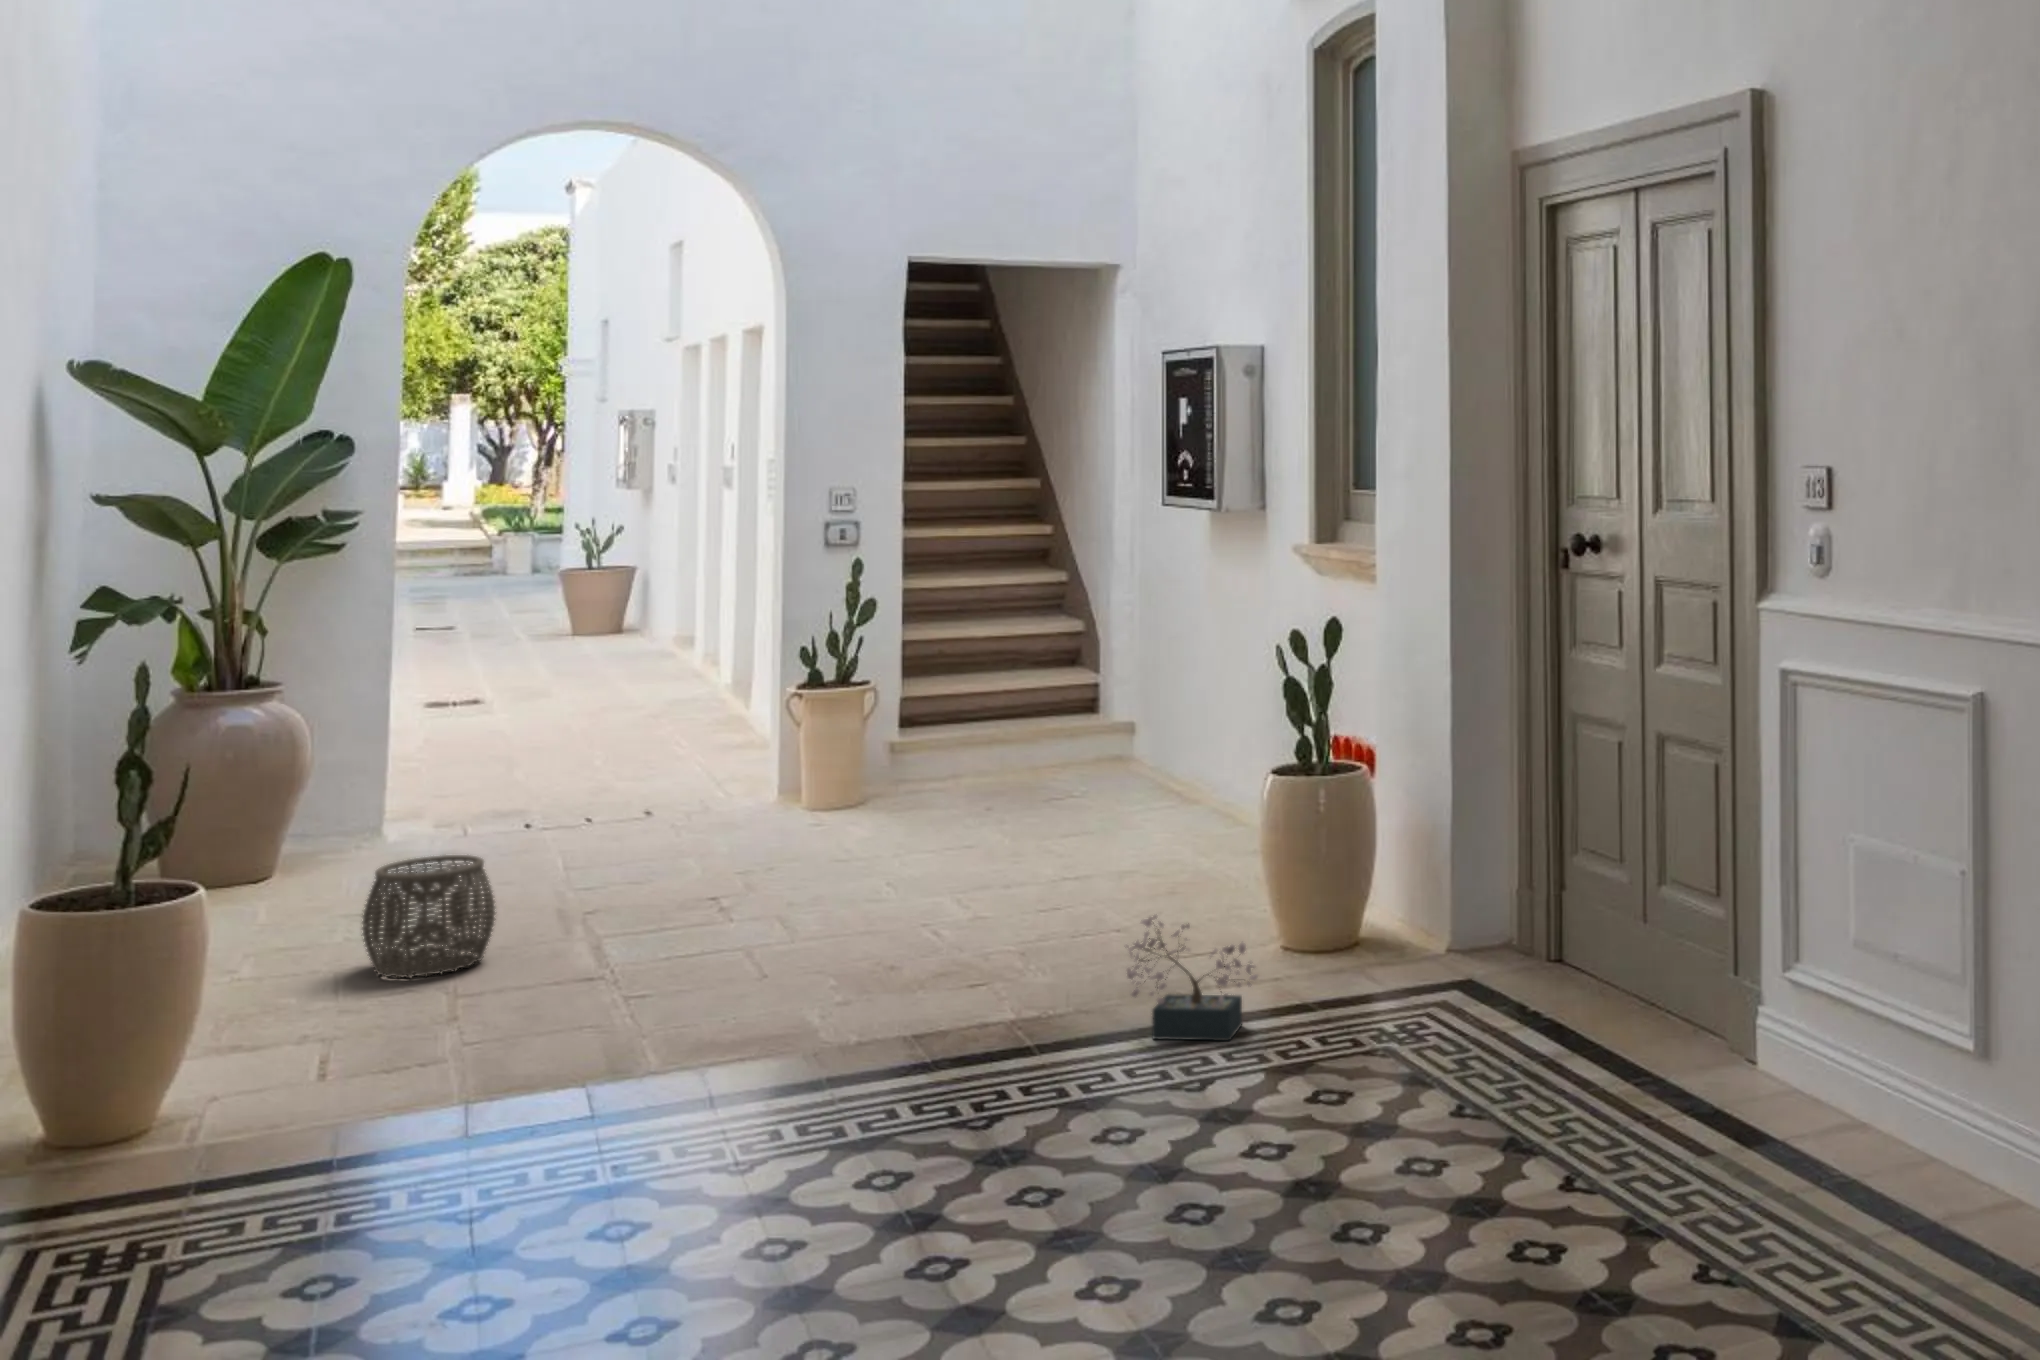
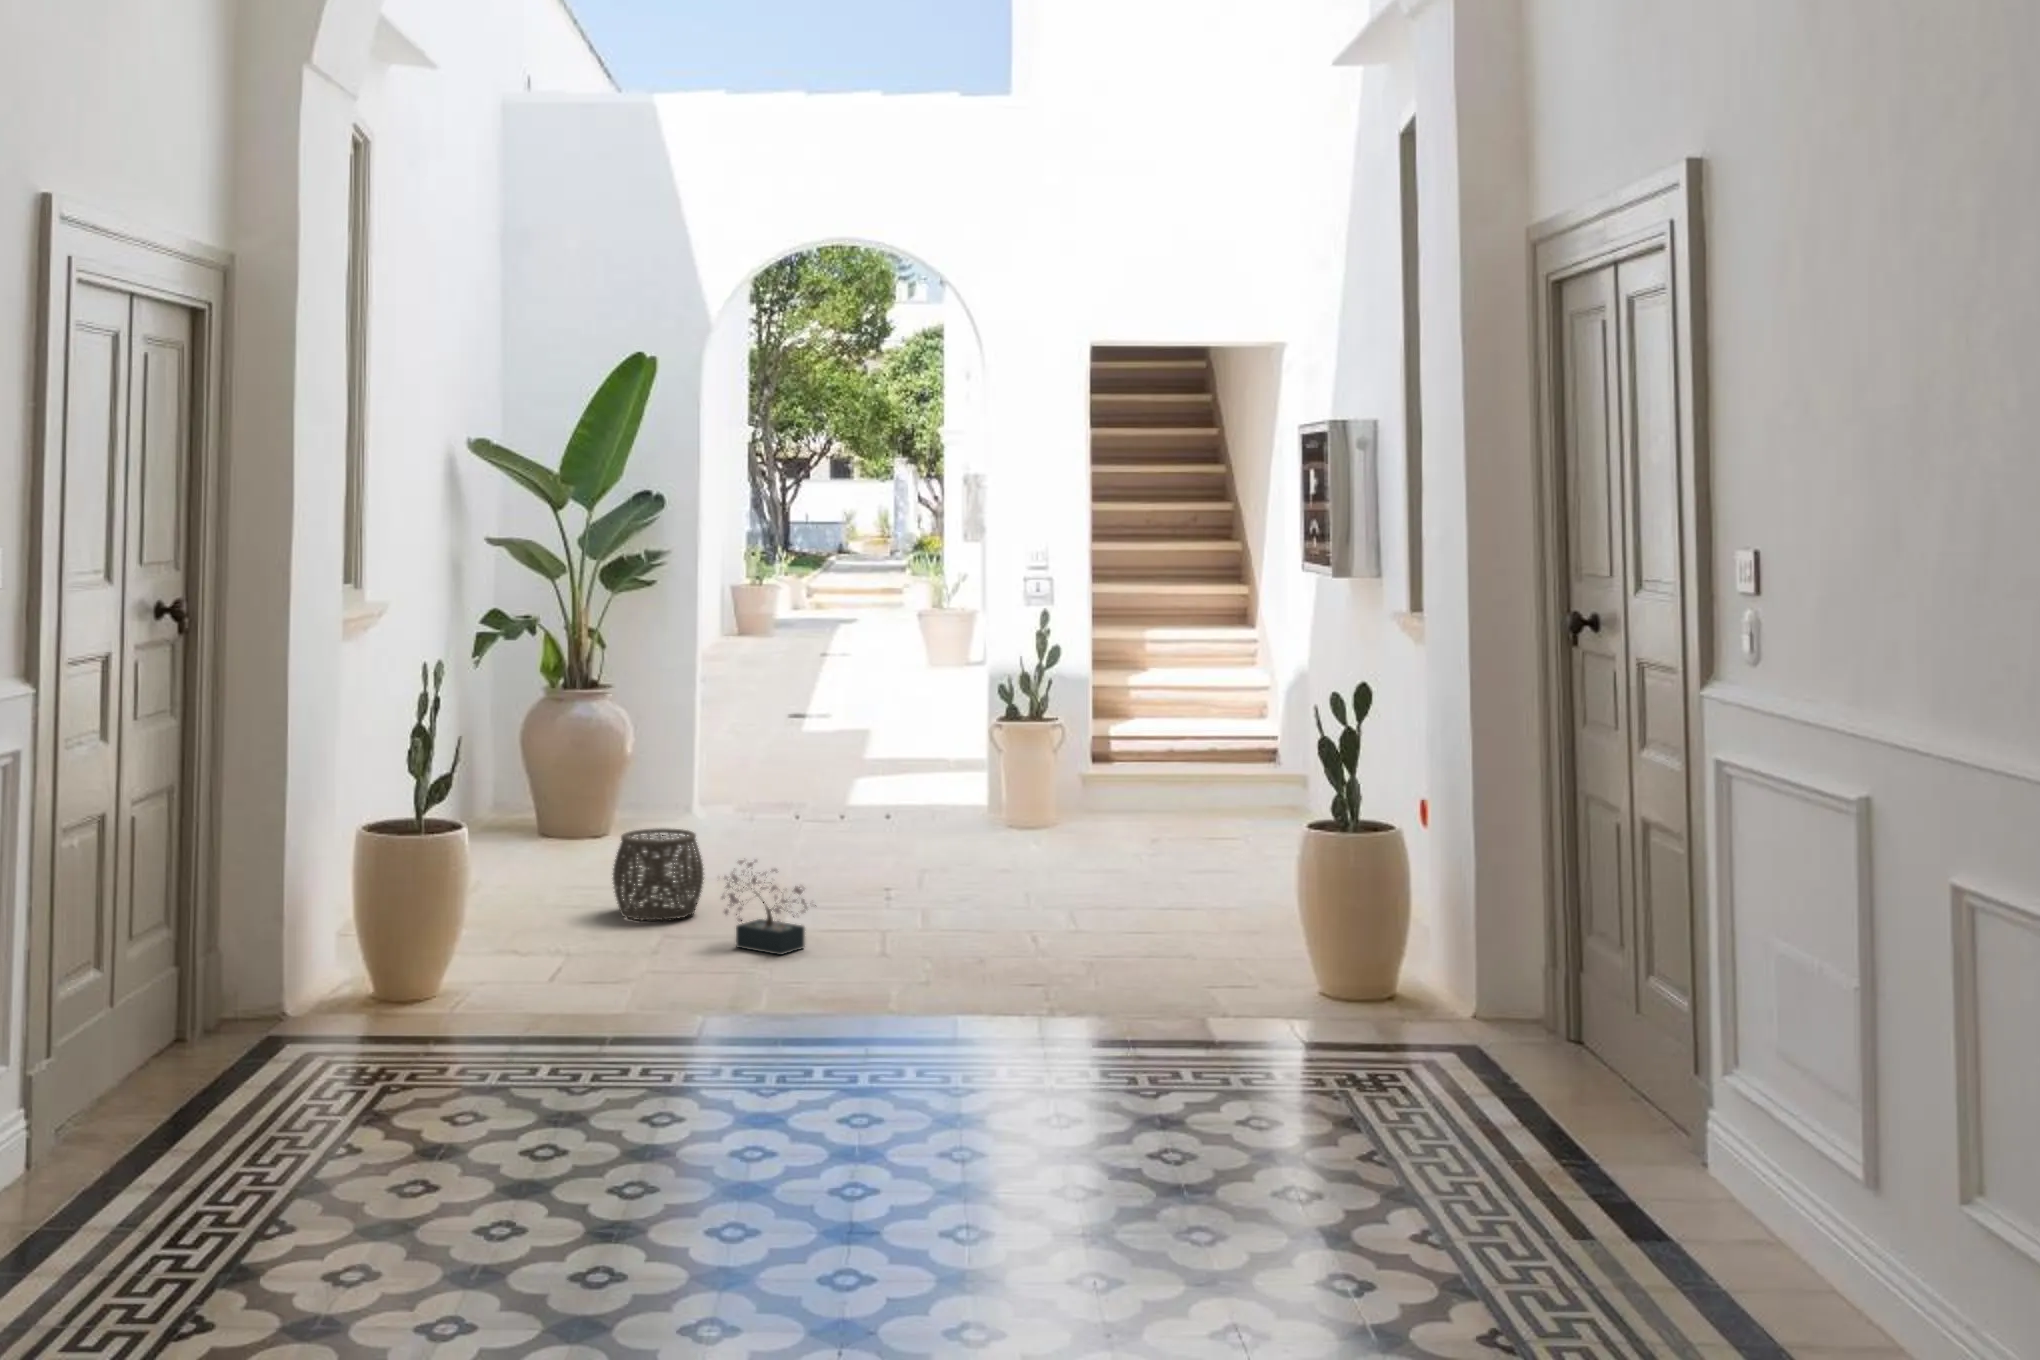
decorative plant: present [1126,915,1257,1041] -> present [721,860,813,955]

